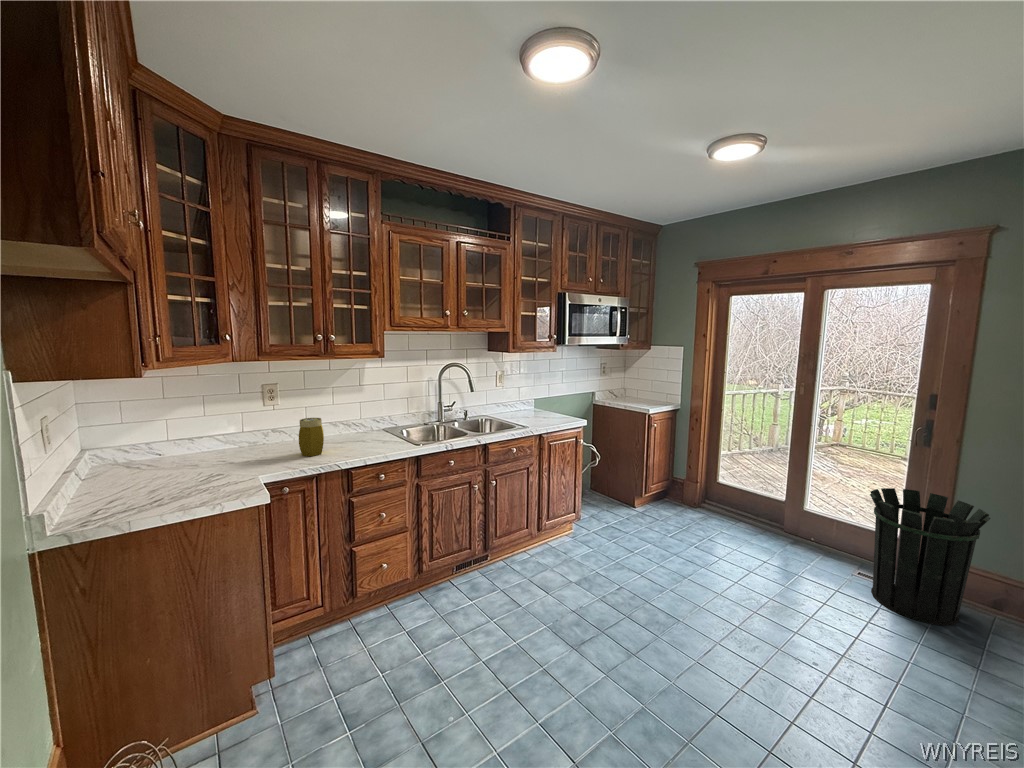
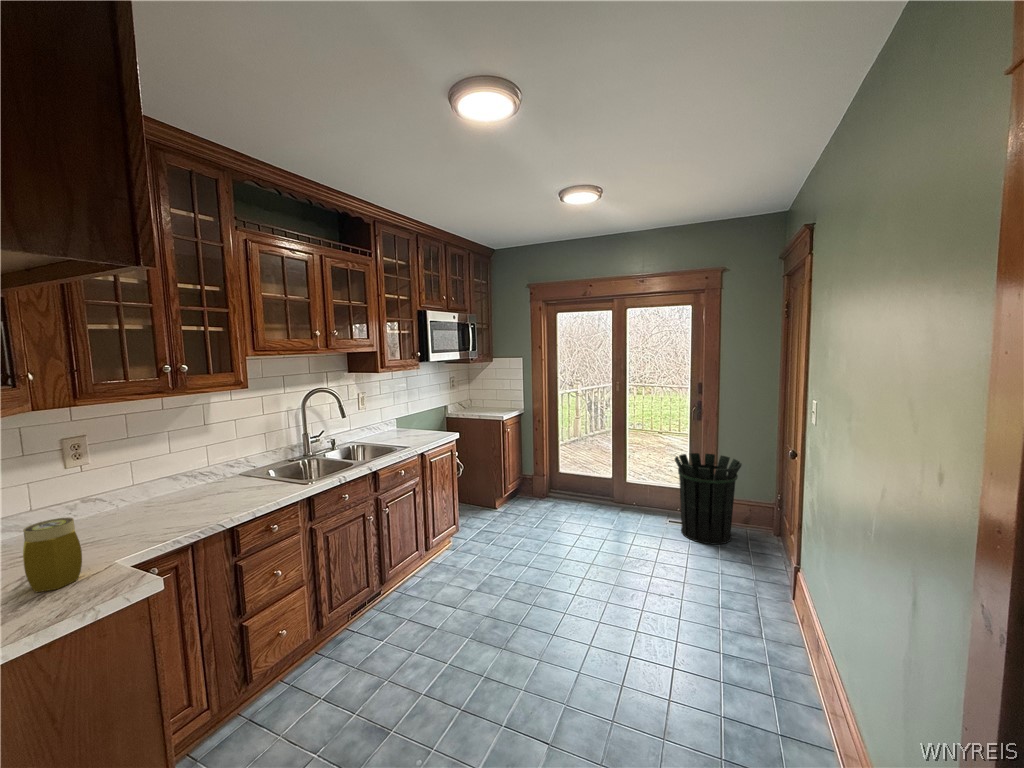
jar: present [299,418,324,456] -> present [23,517,82,592]

